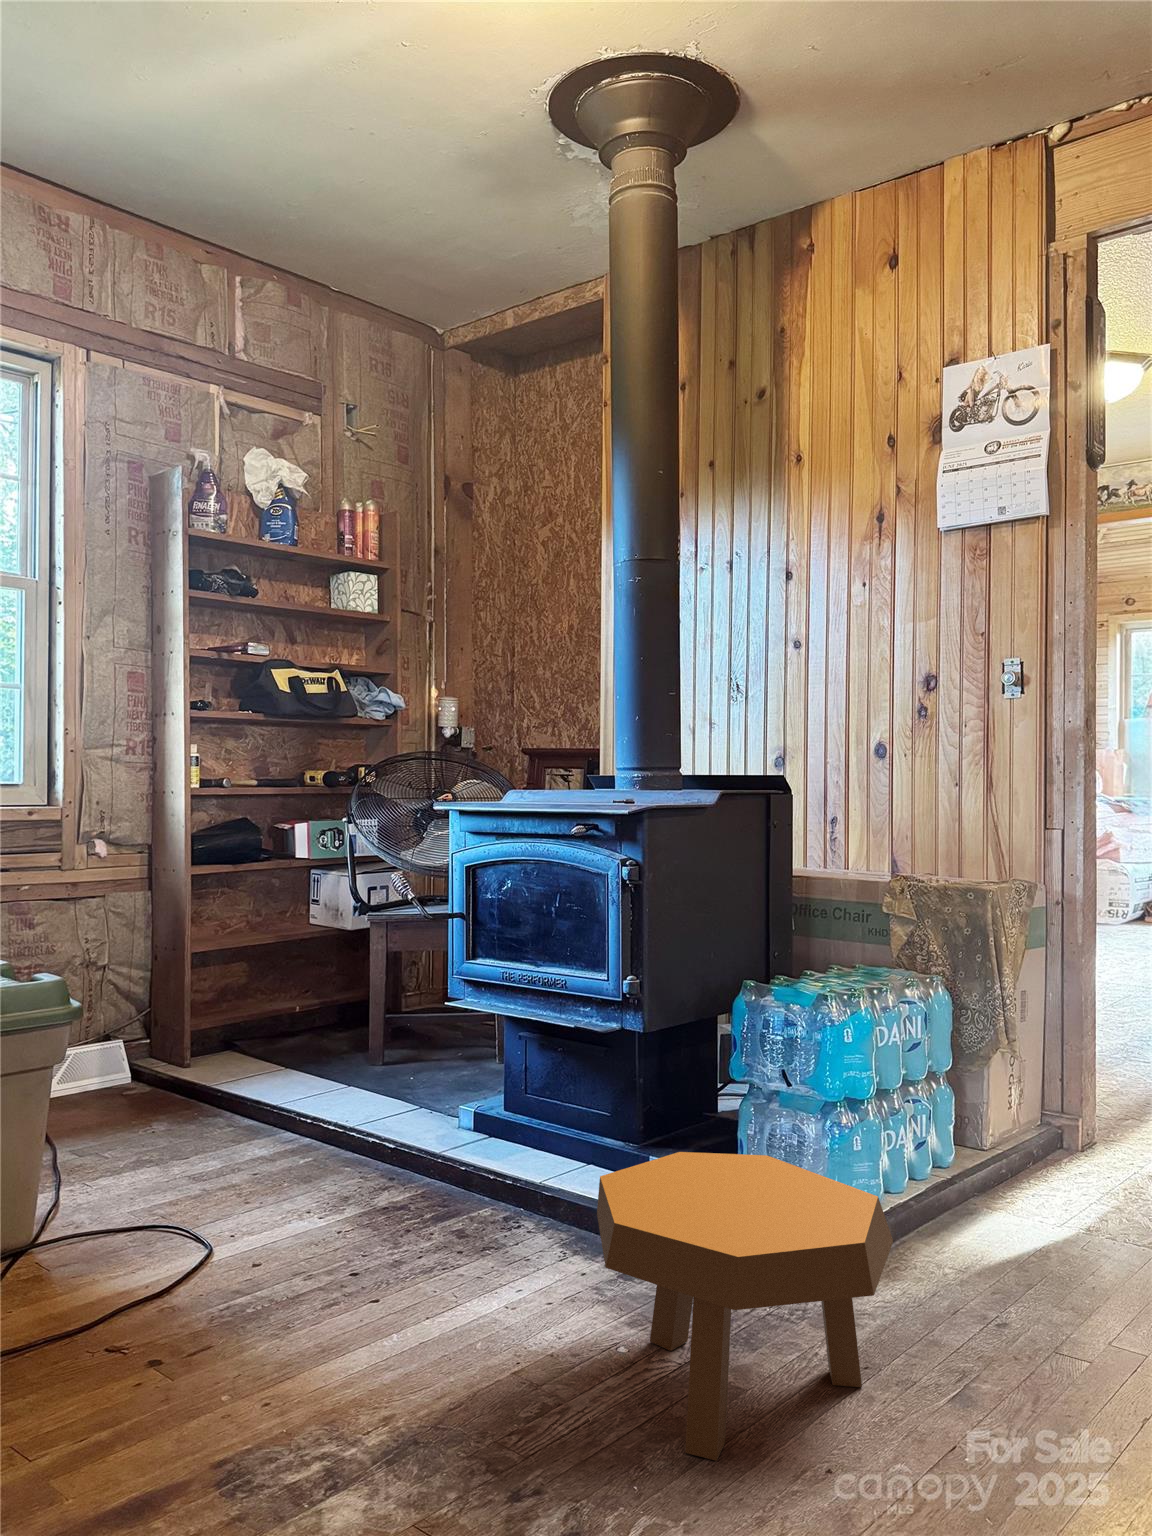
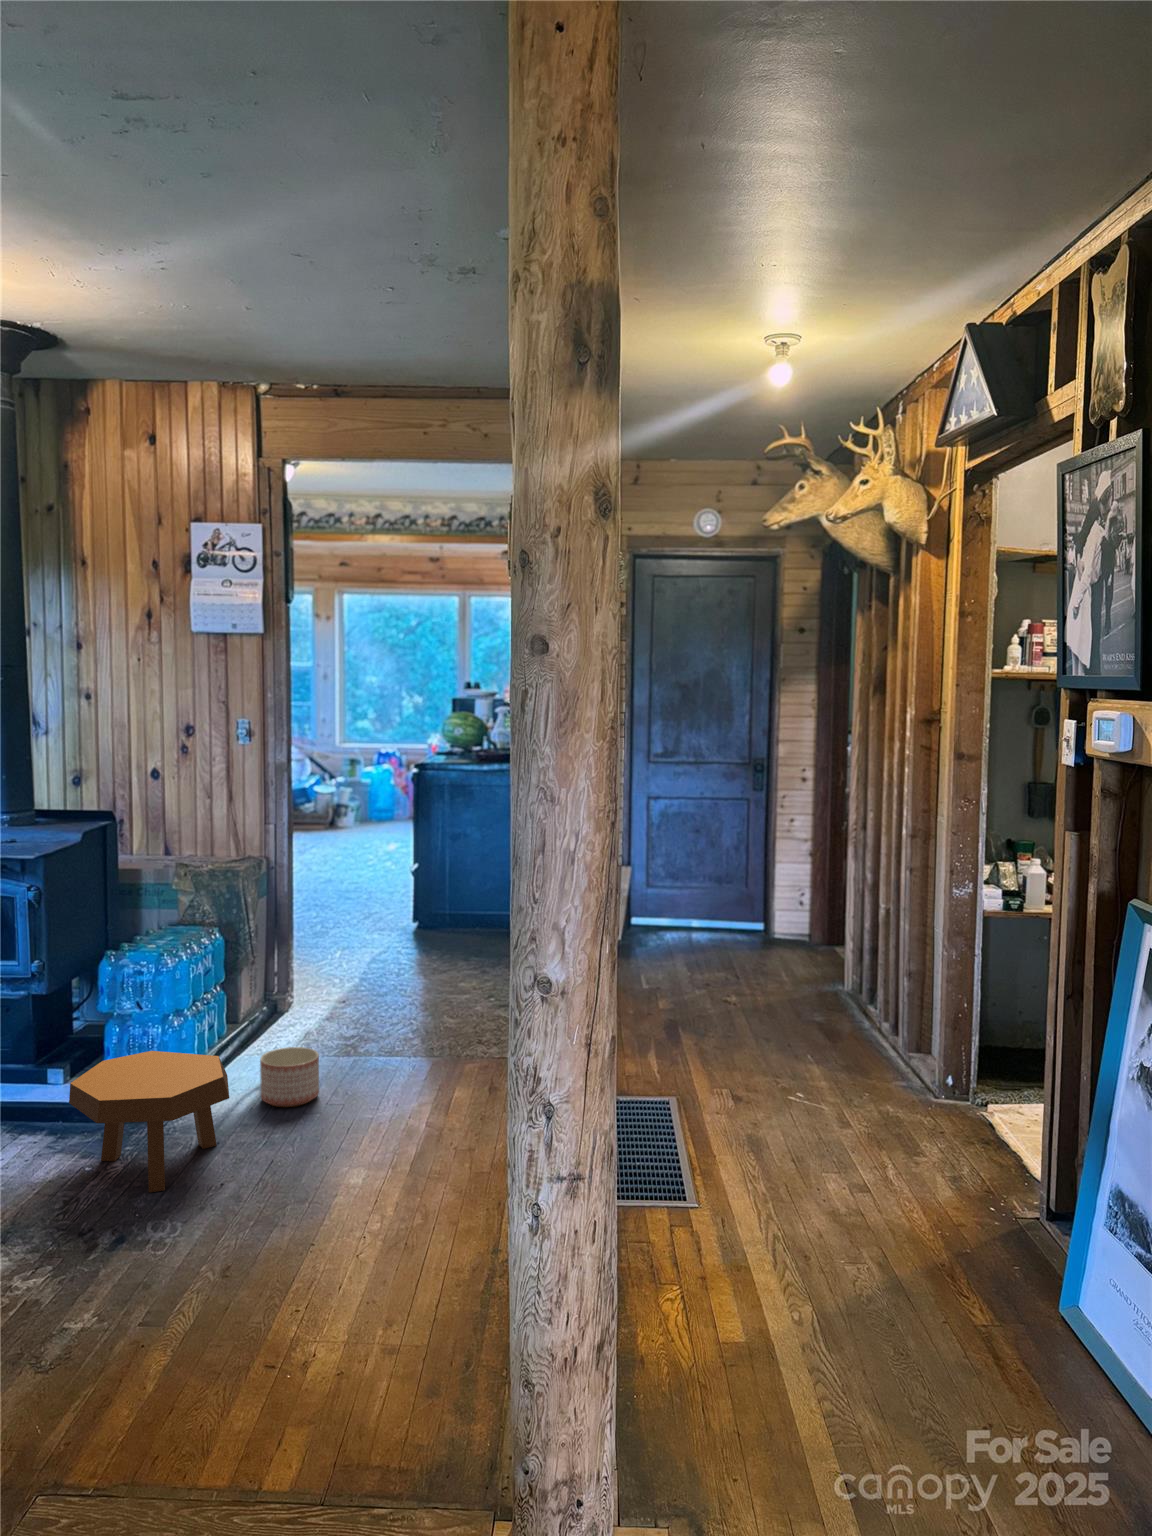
planter: none [982,1216,1109,1351] -> present [260,1047,319,1107]

